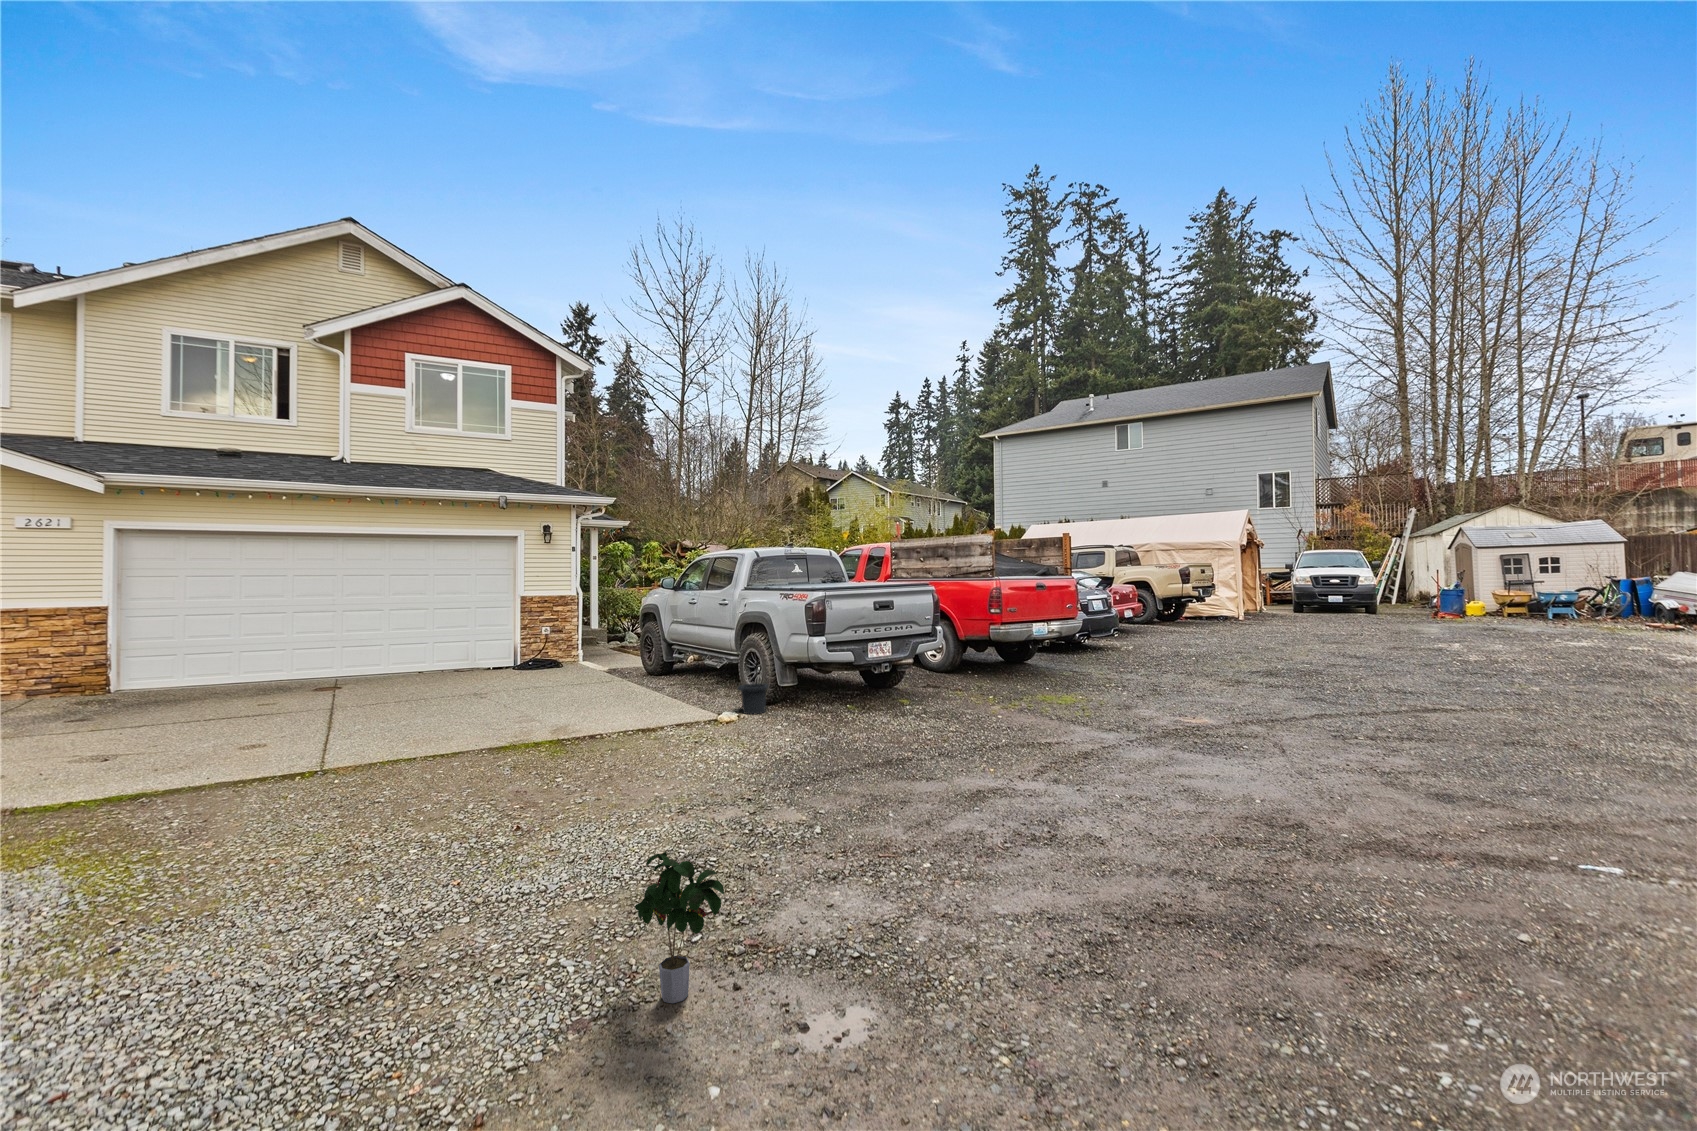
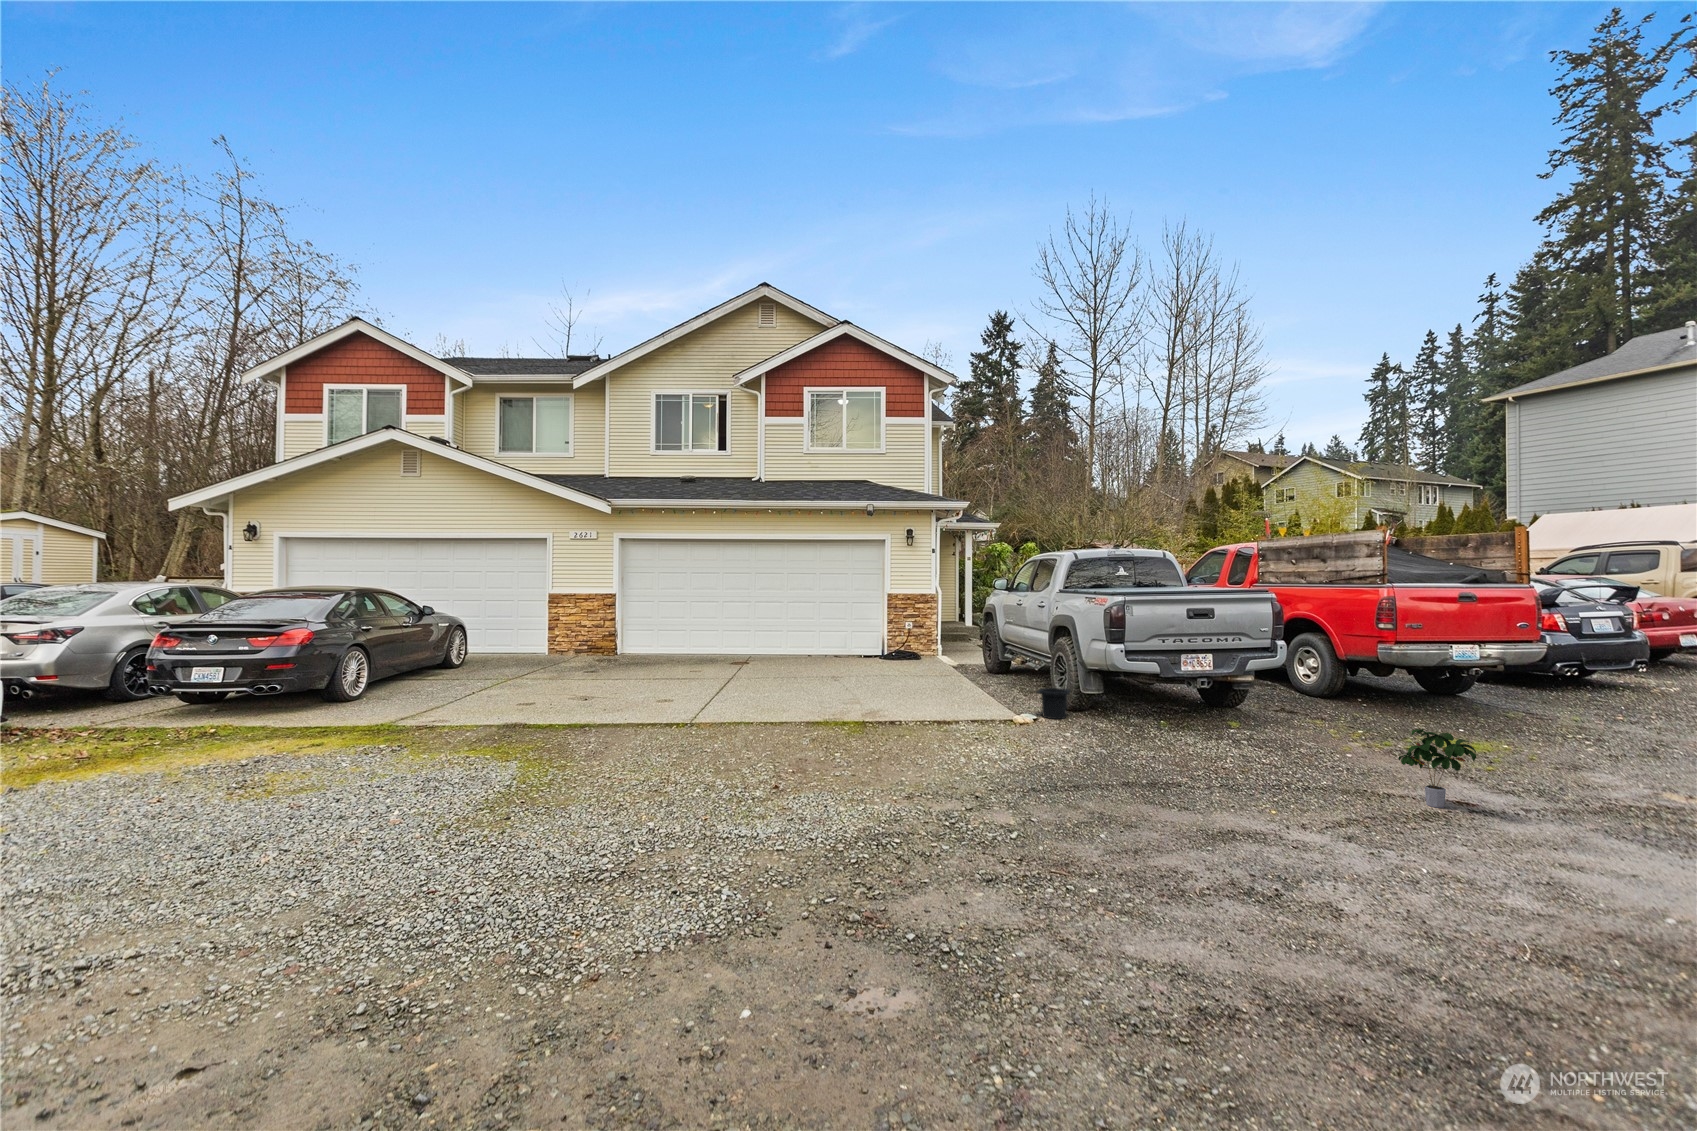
potted plant: present [635,852,724,1004] -> present [1398,729,1476,808]

